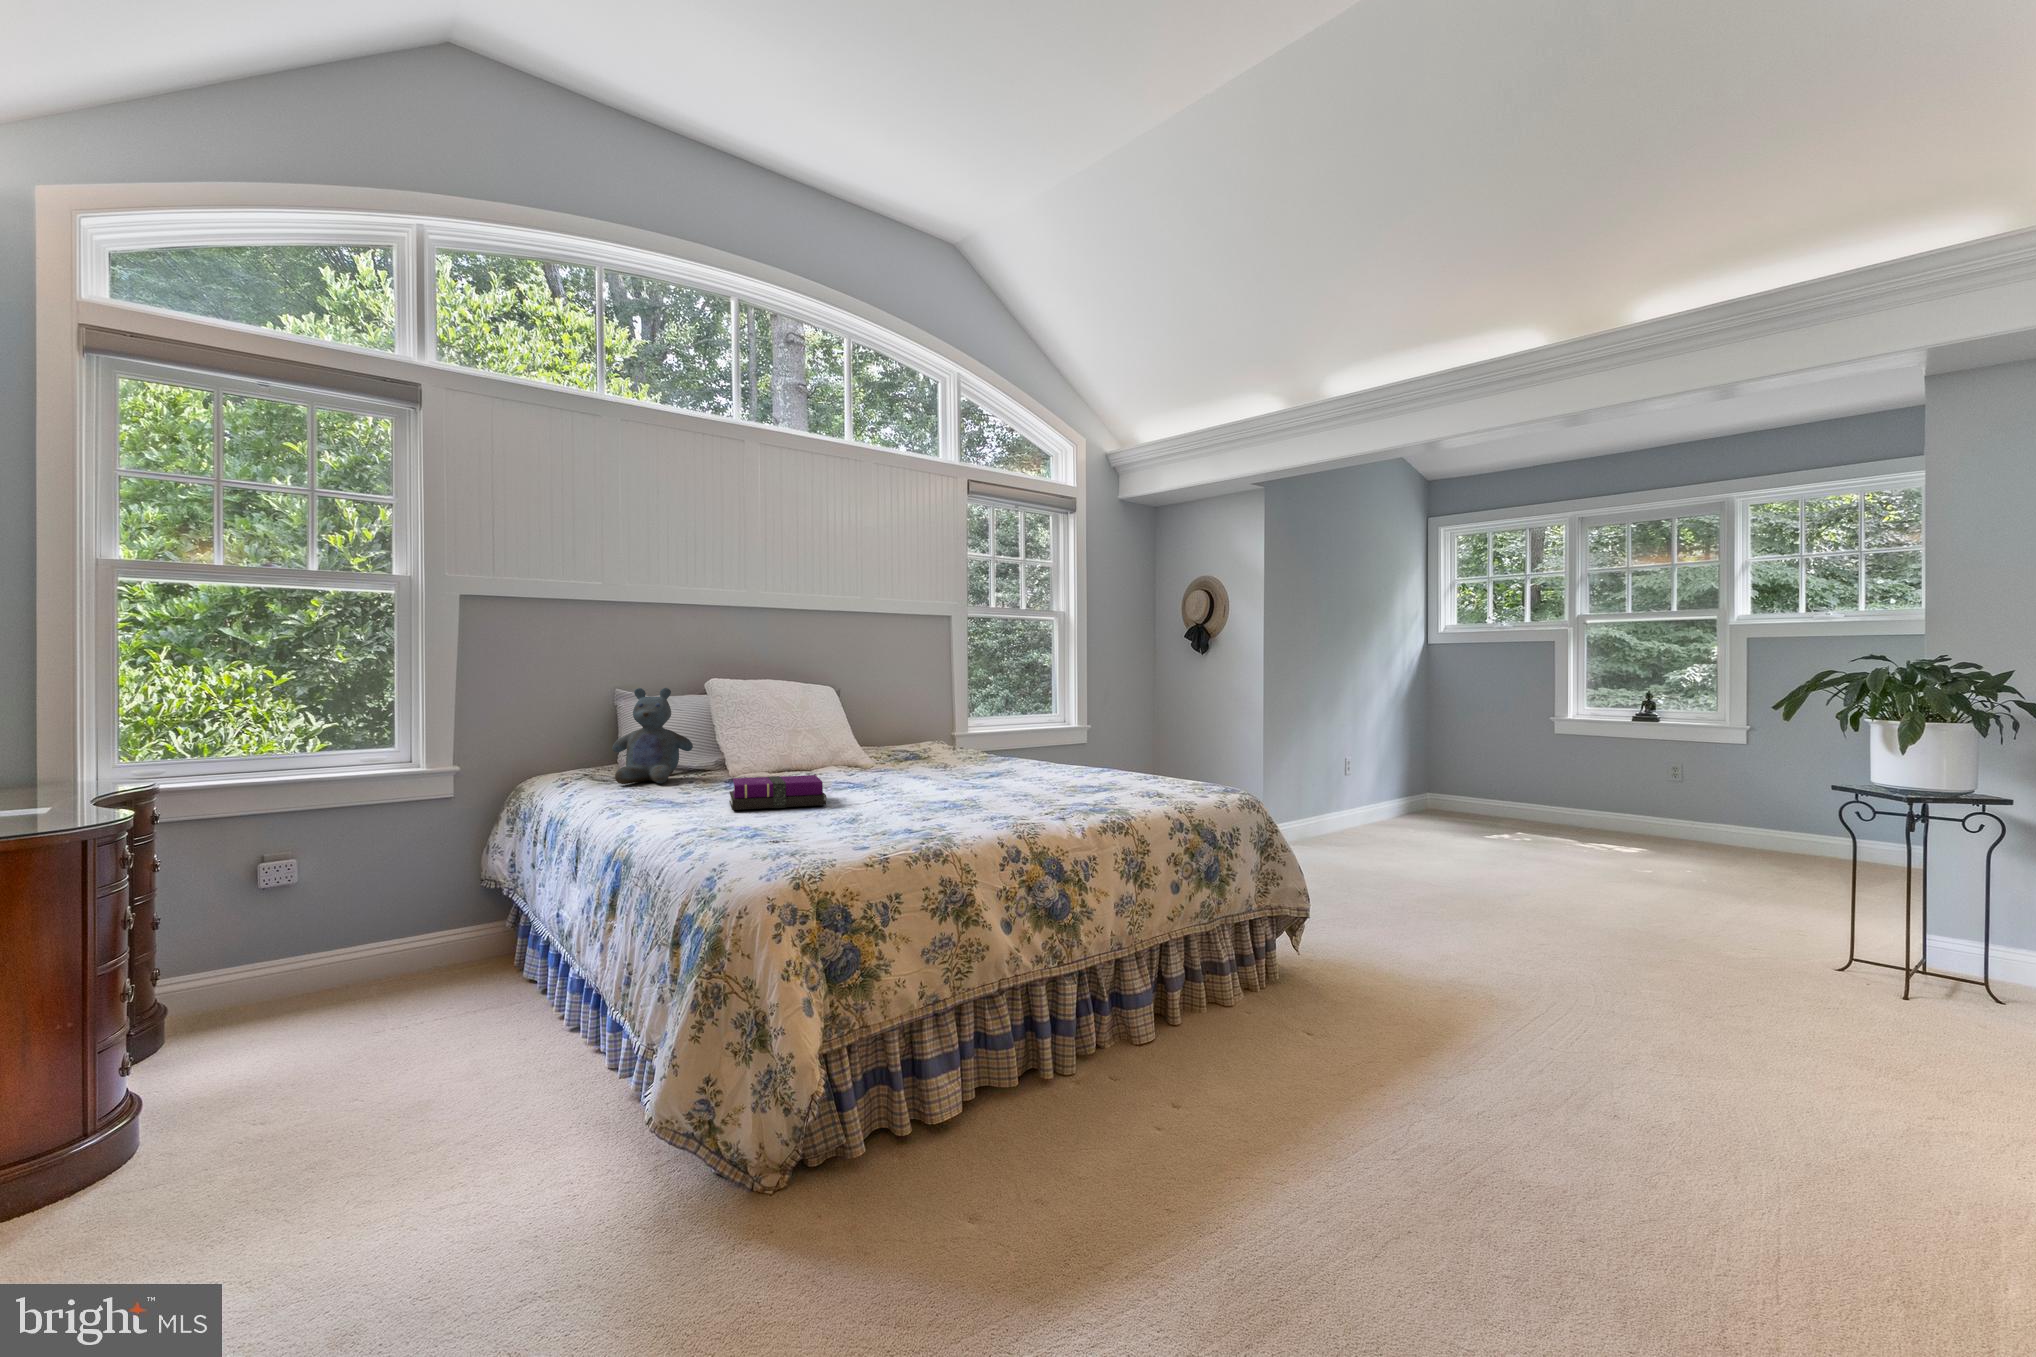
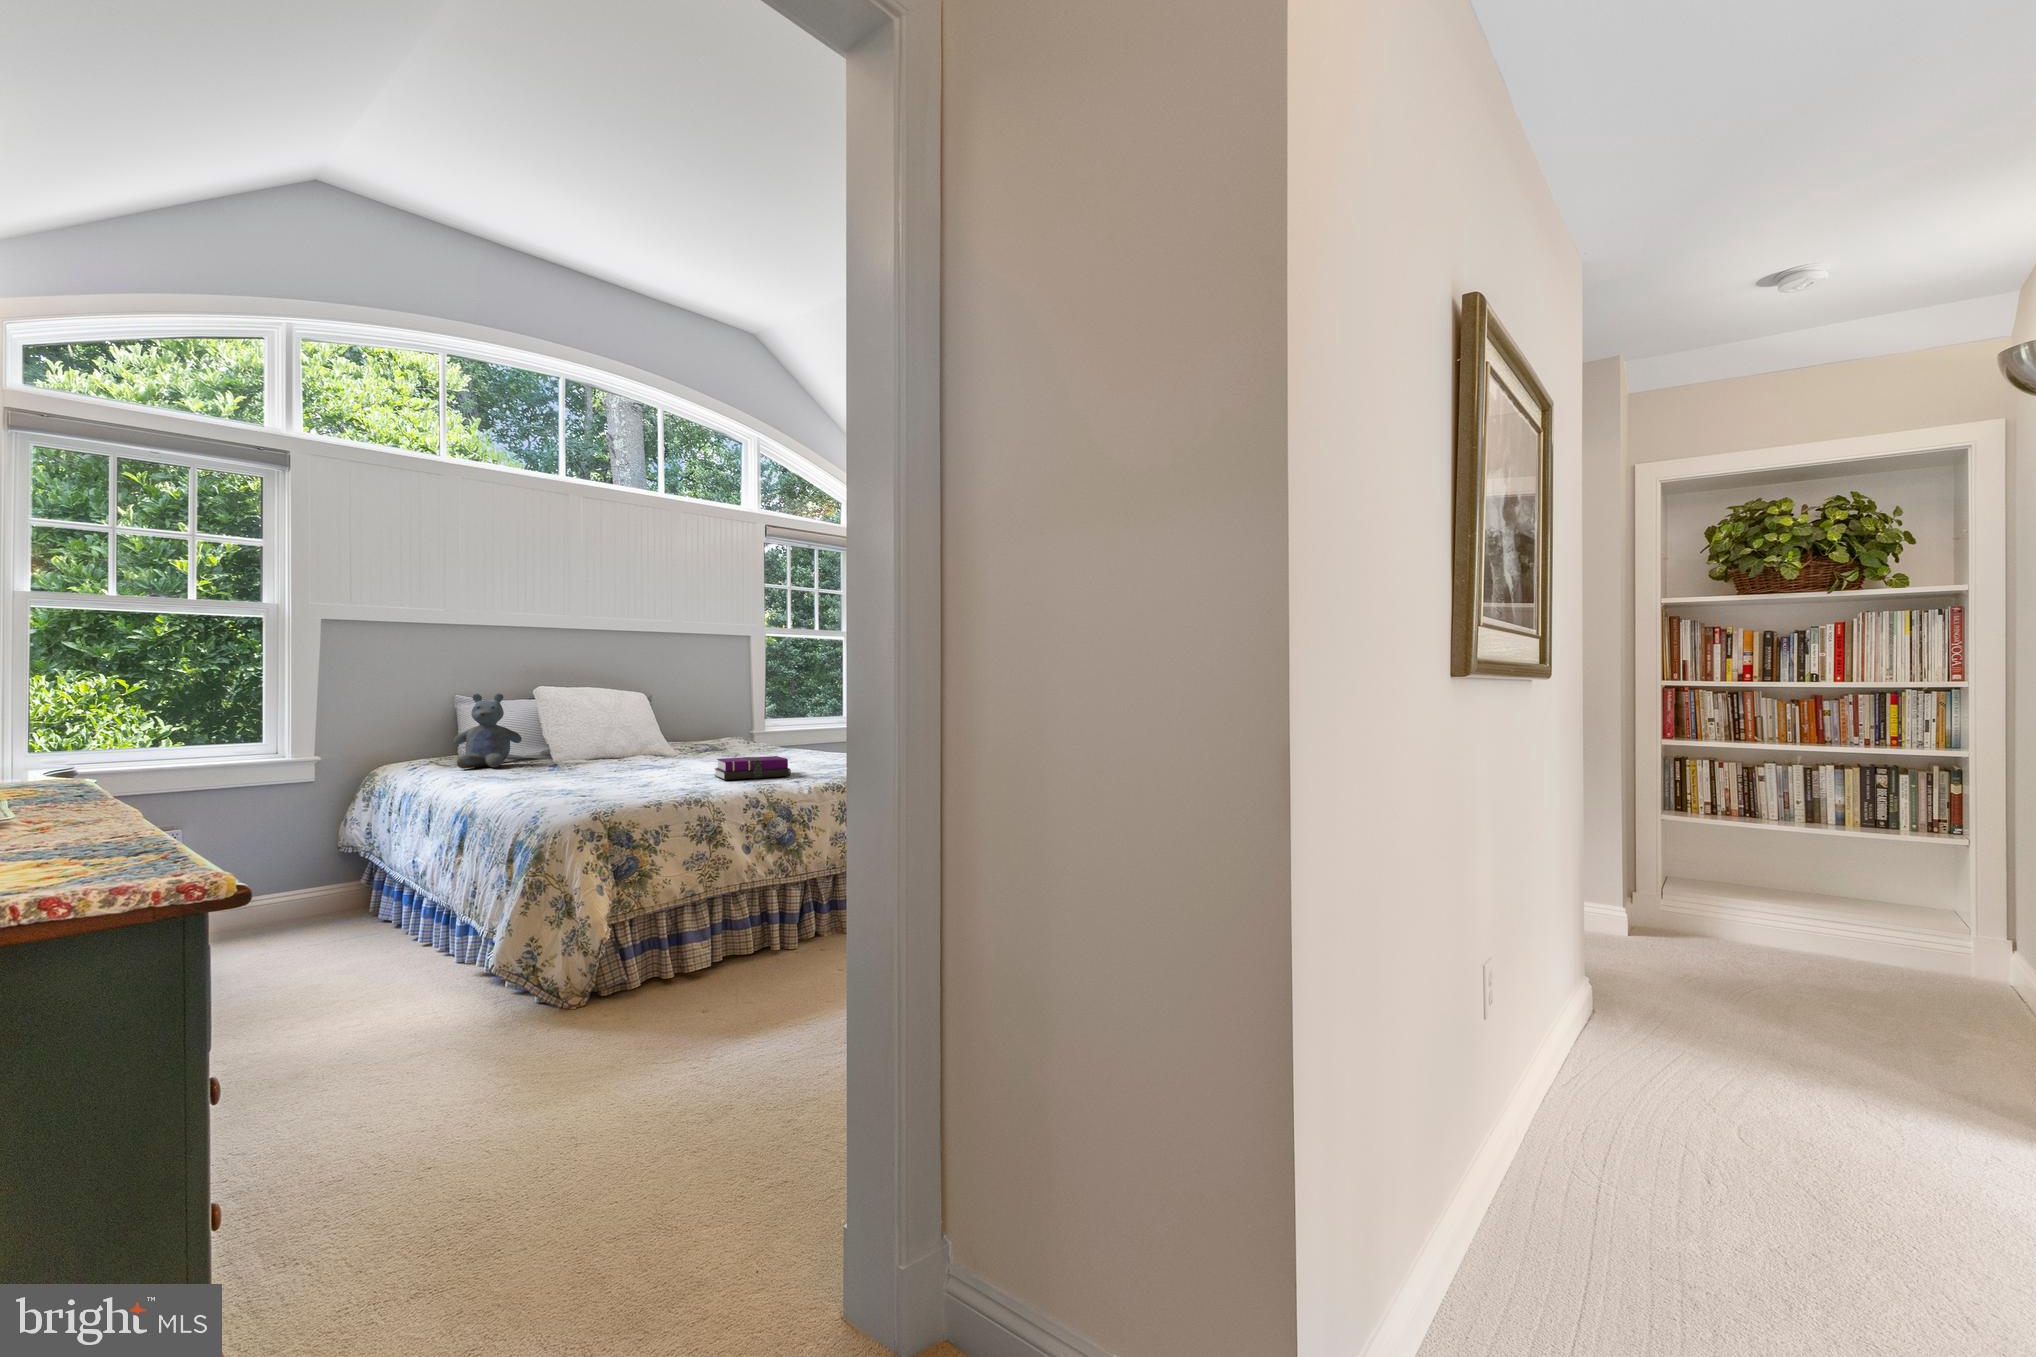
notebook: present [729,775,826,810] -> present [715,756,791,780]

